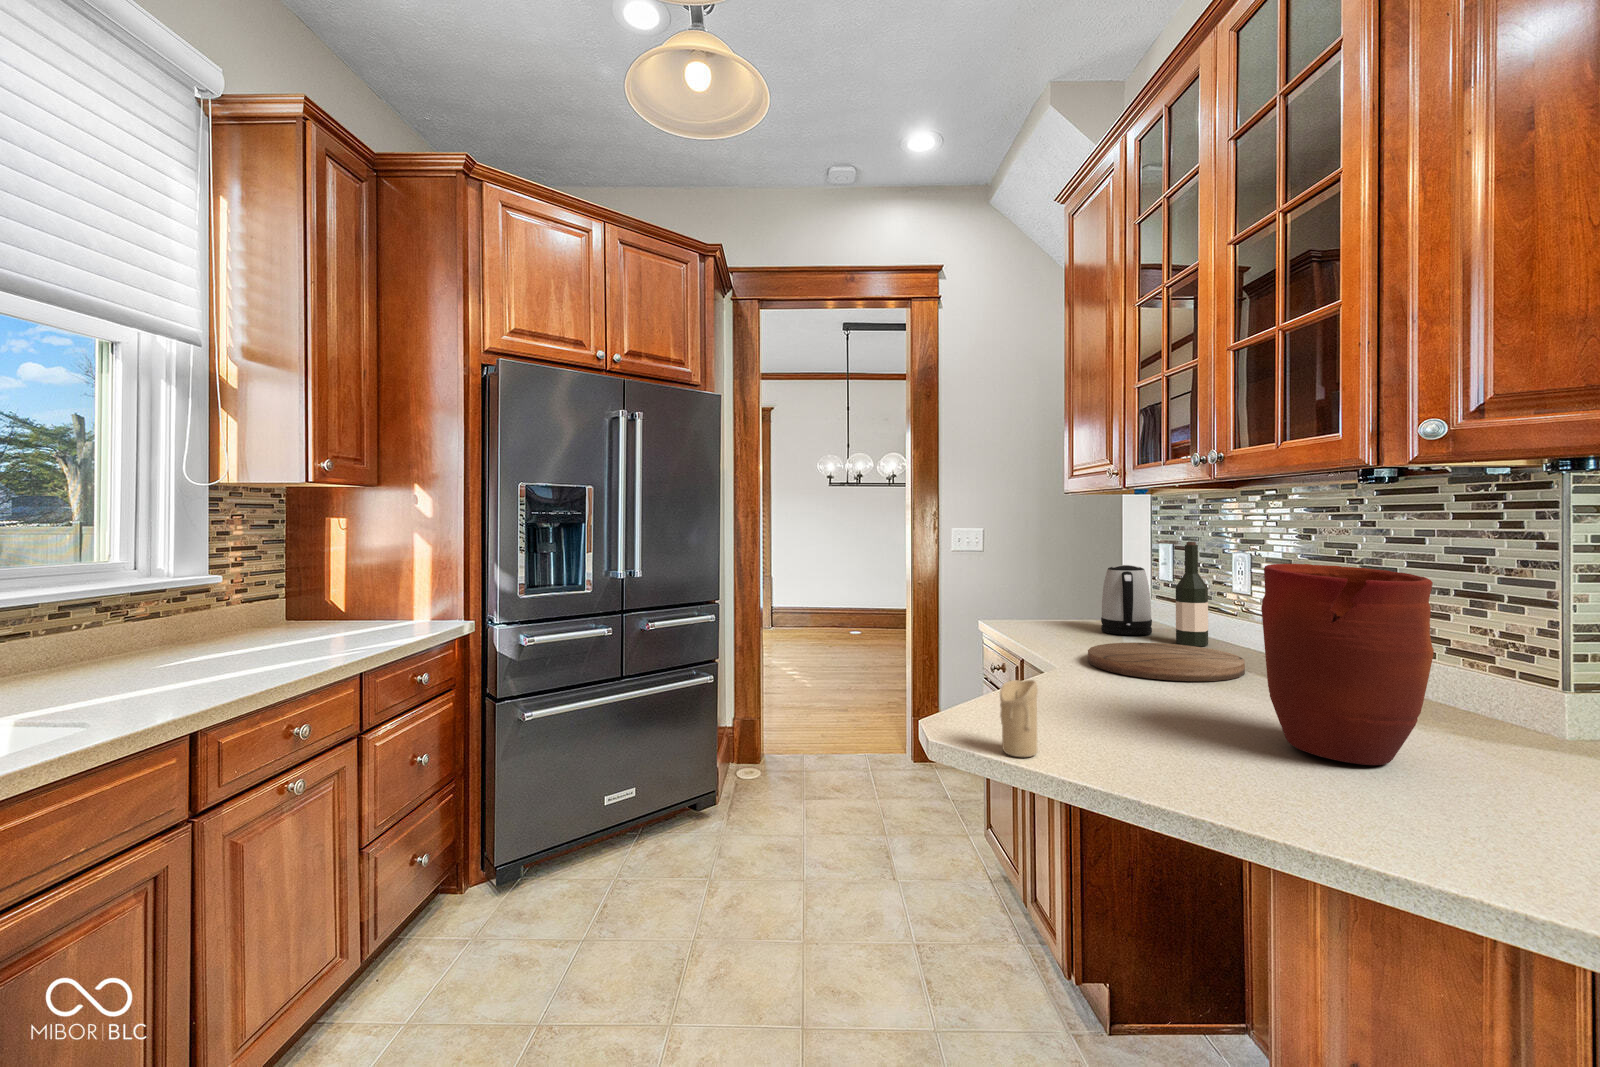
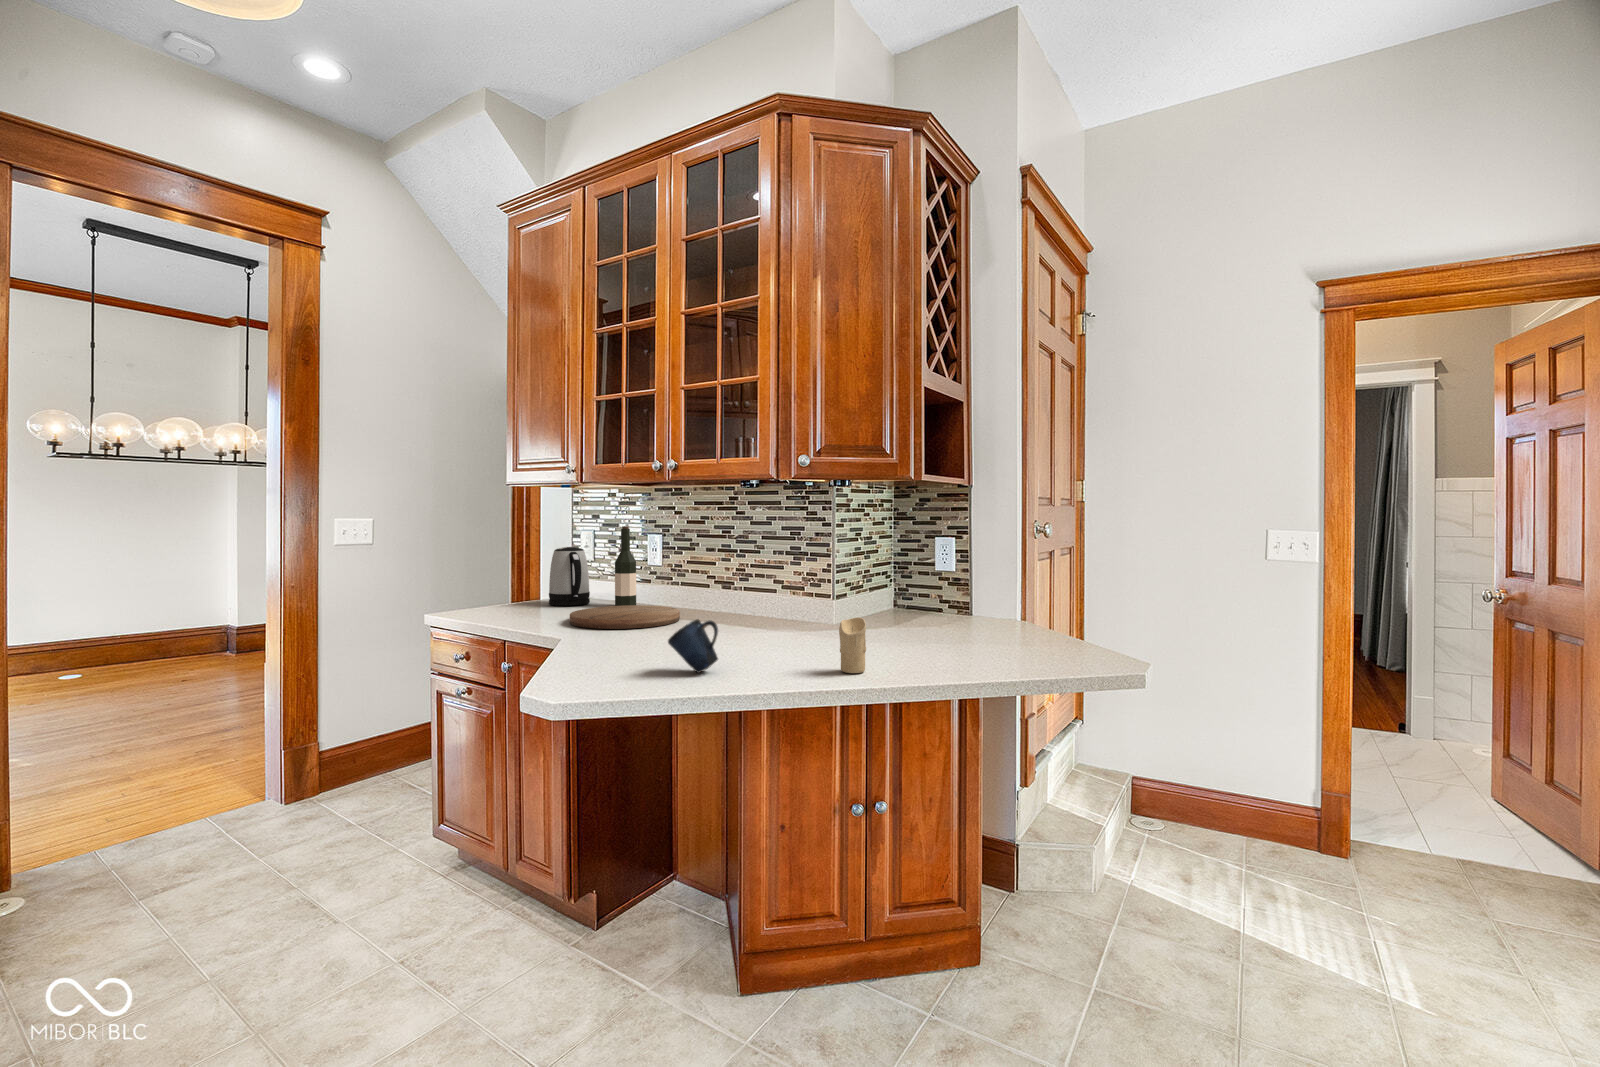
vase: present [1261,564,1434,765] -> none [730,535,809,648]
candle: present [1000,680,1038,757] -> present [839,617,866,673]
mug: none [1105,693,1183,775] -> present [668,619,718,673]

